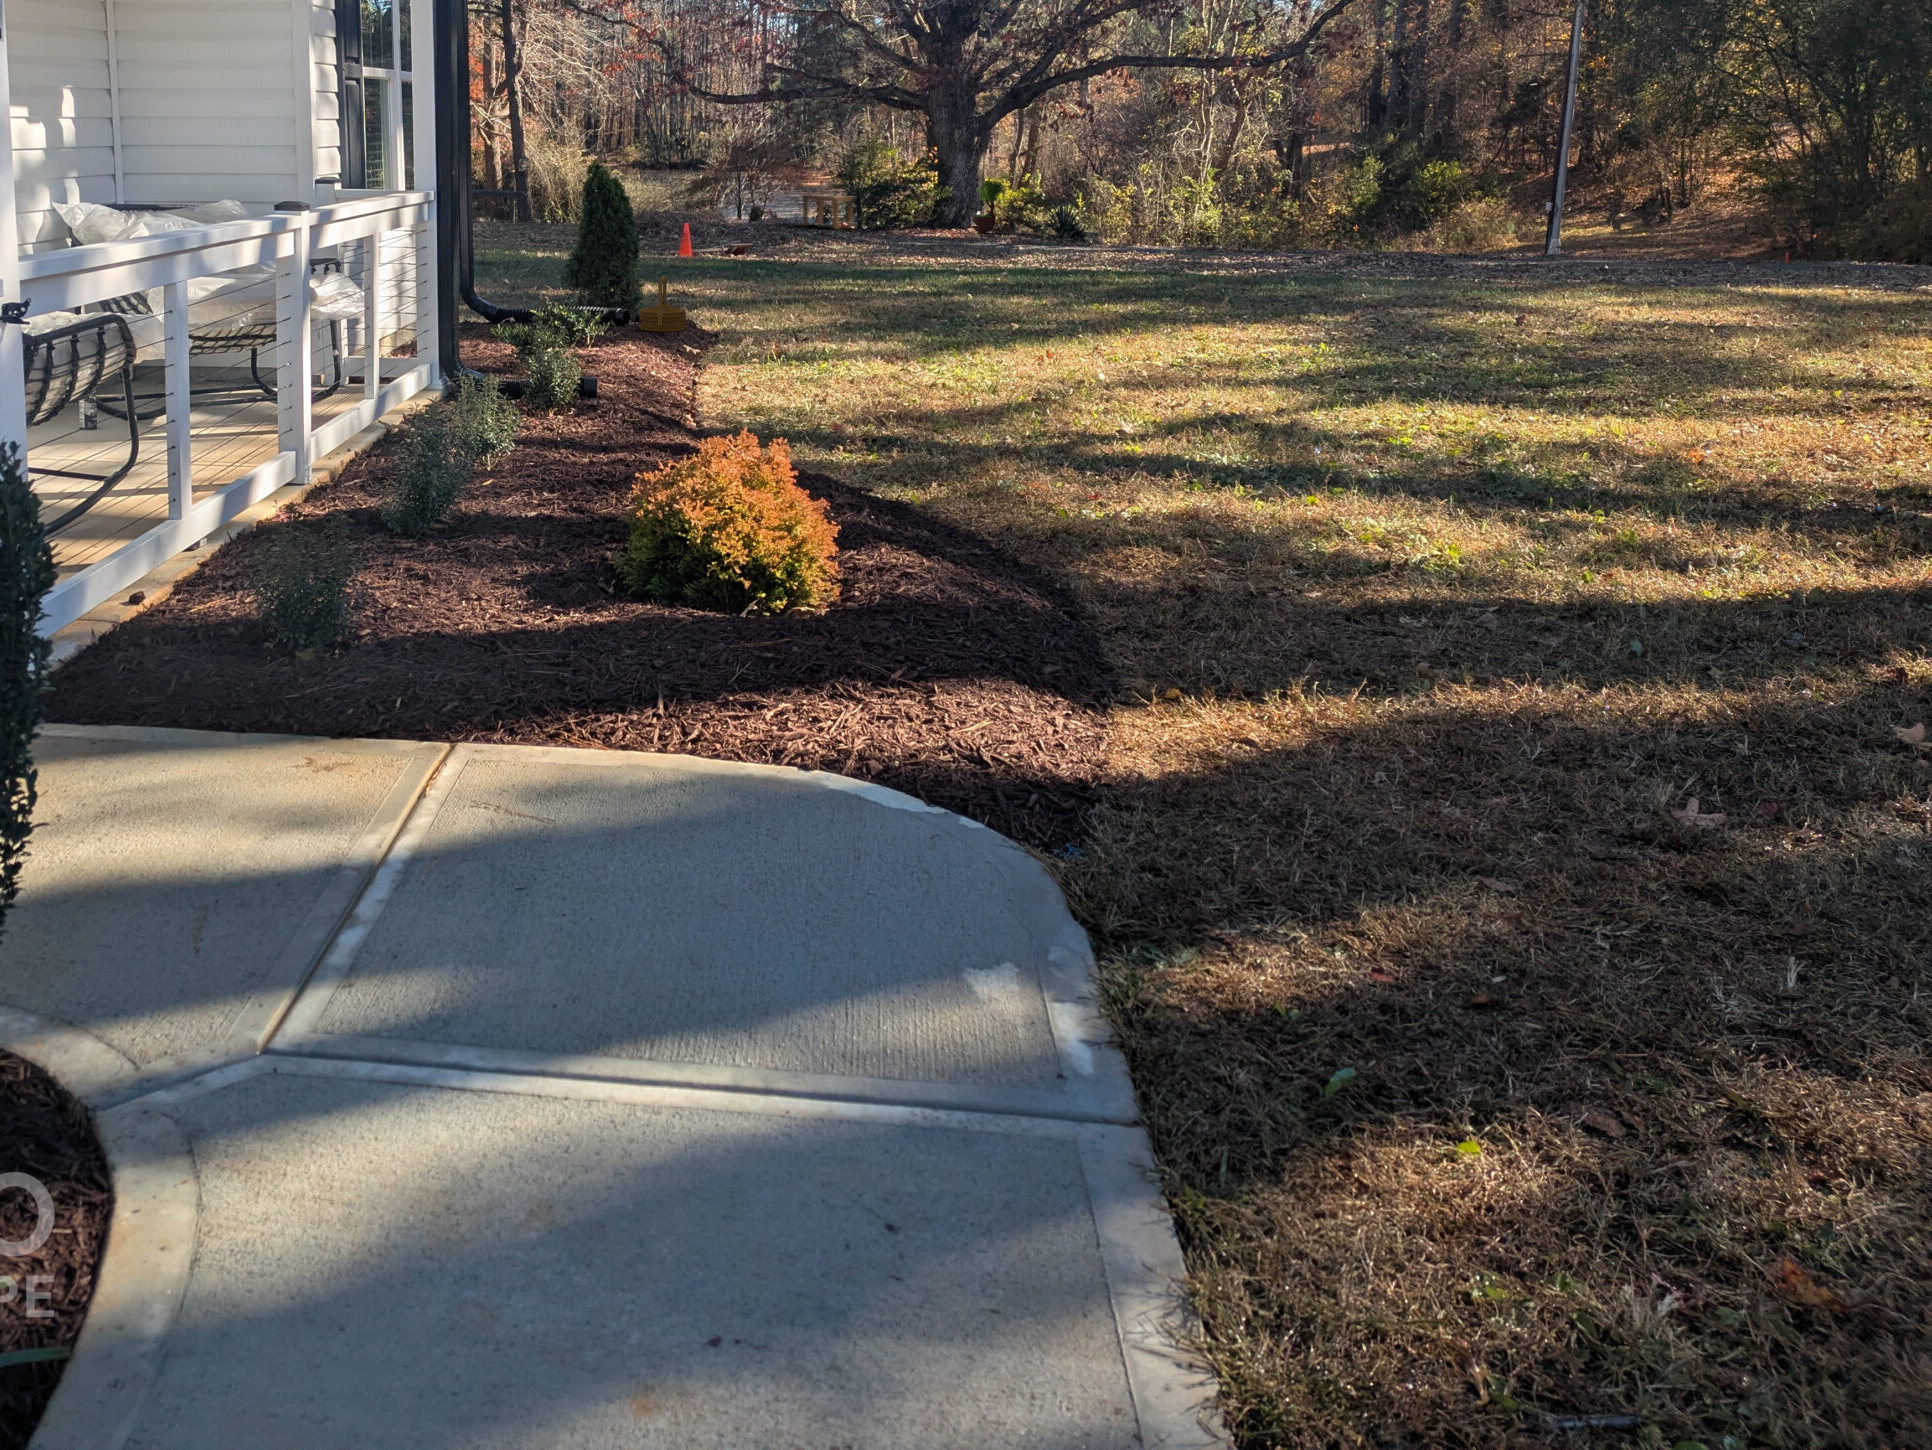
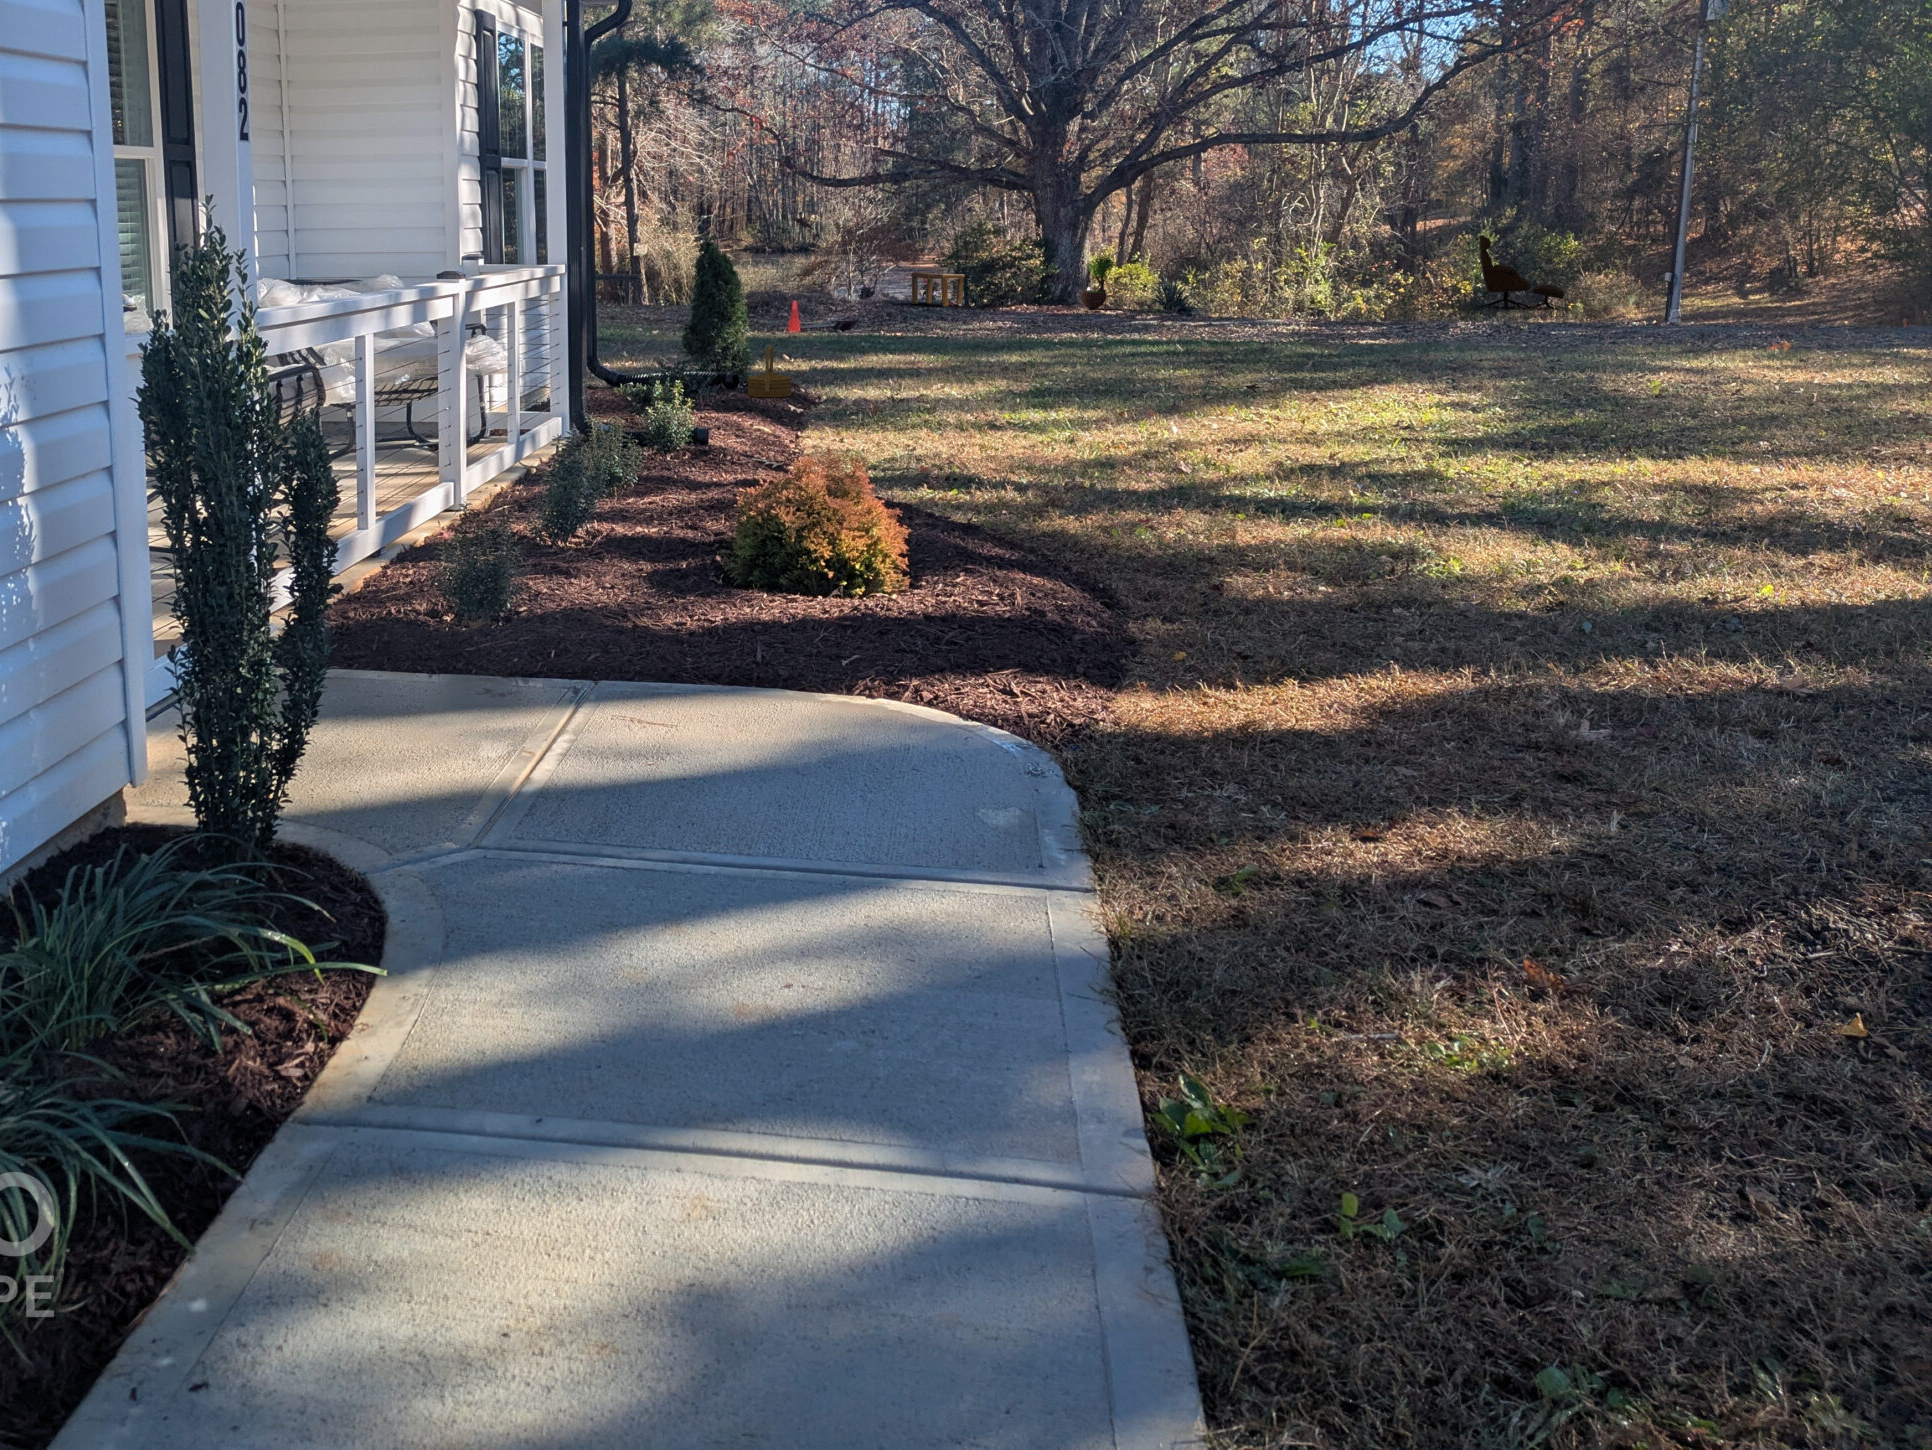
lounge chair: none [1358,163,1439,238] -> present [1479,235,1564,309]

